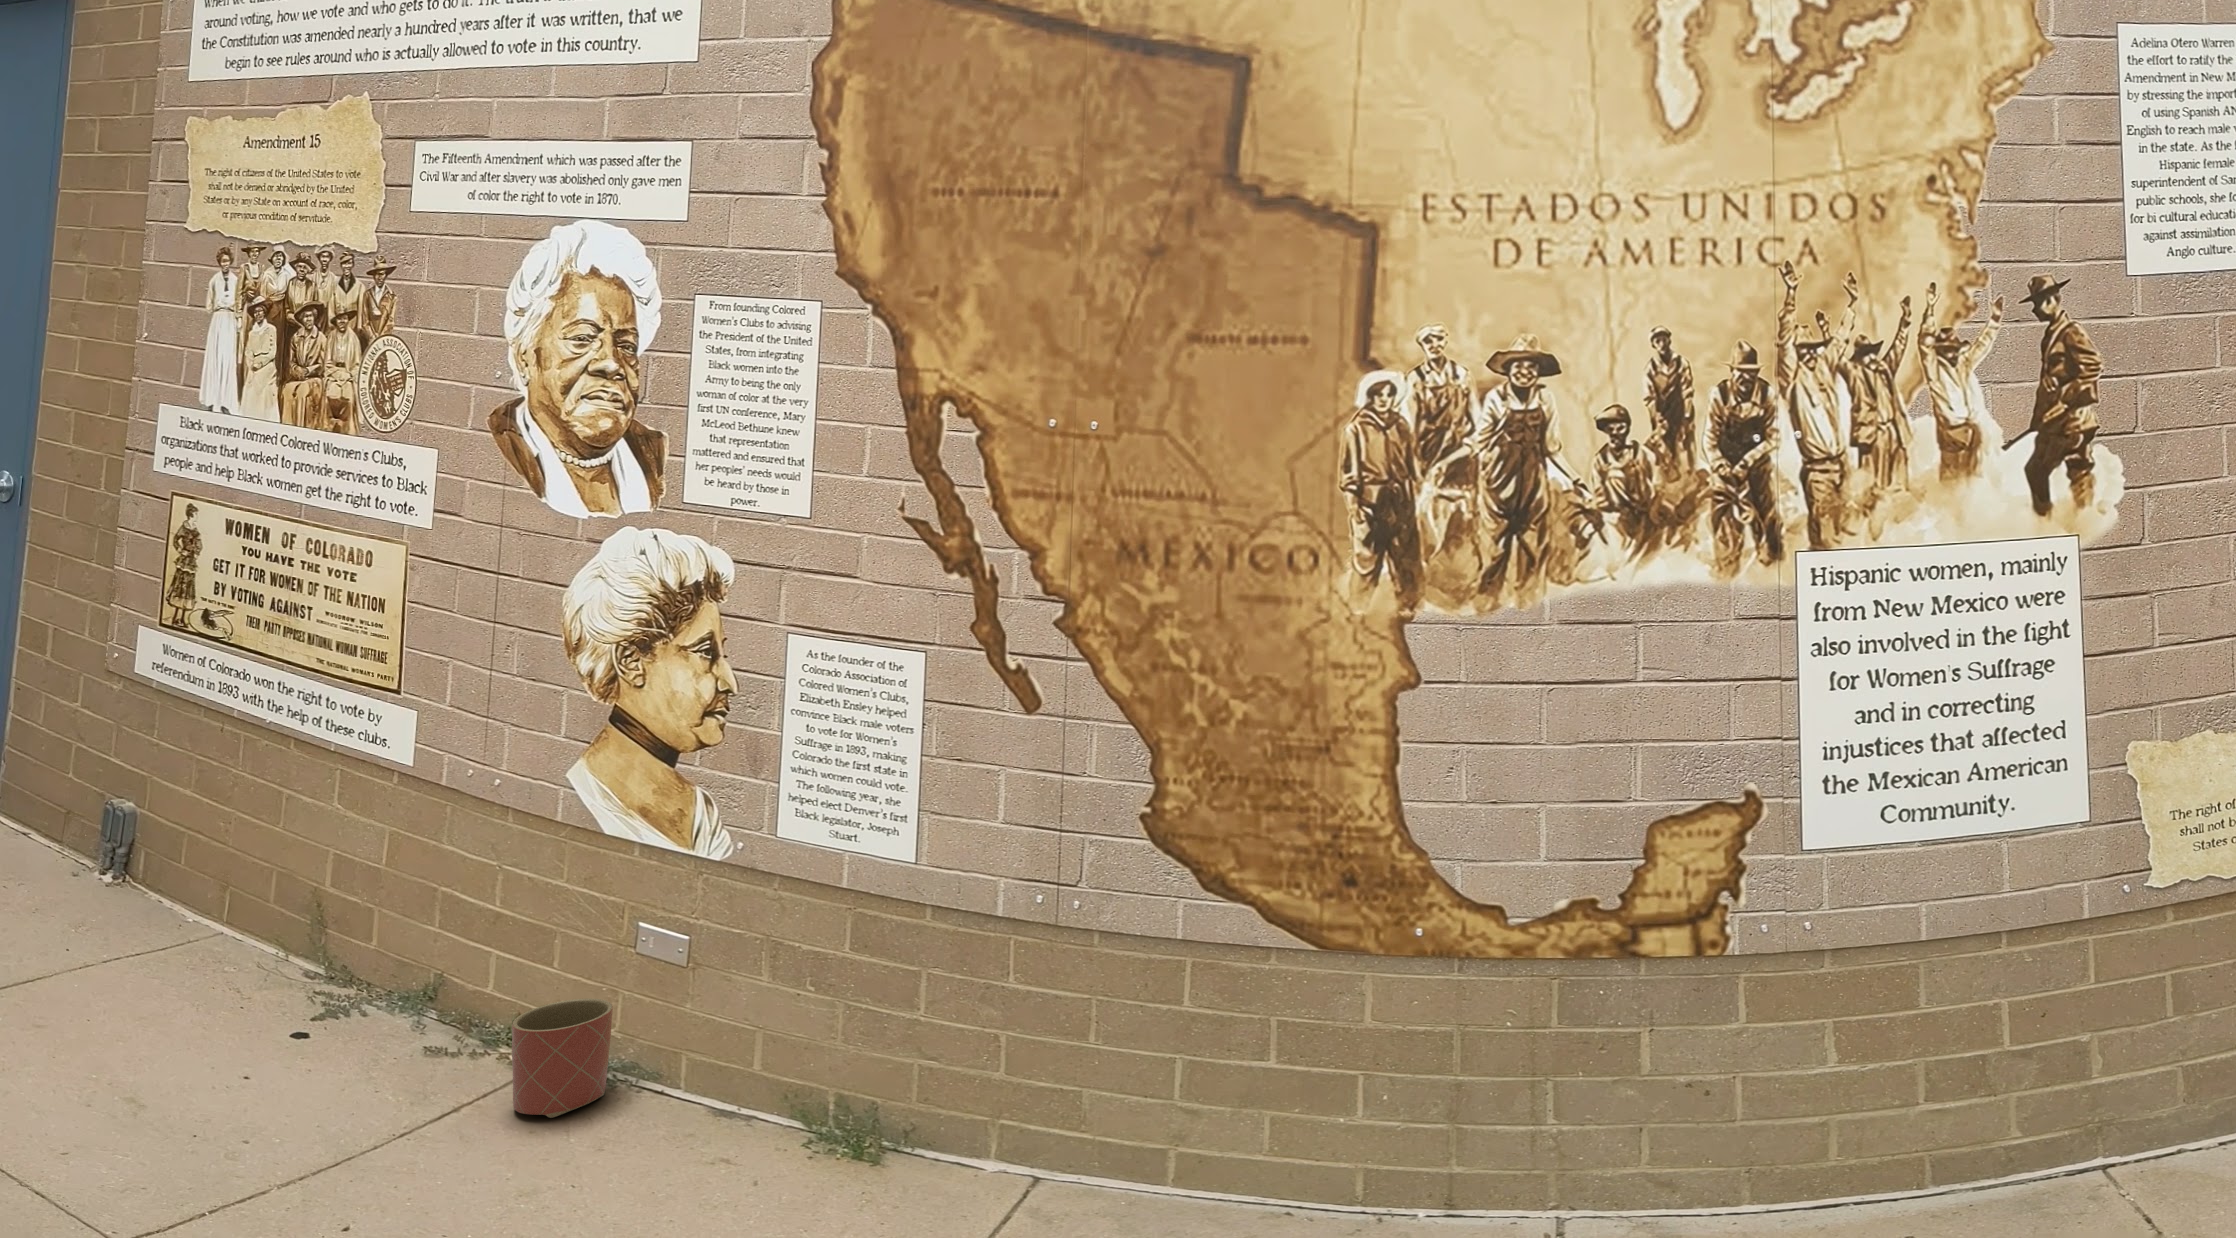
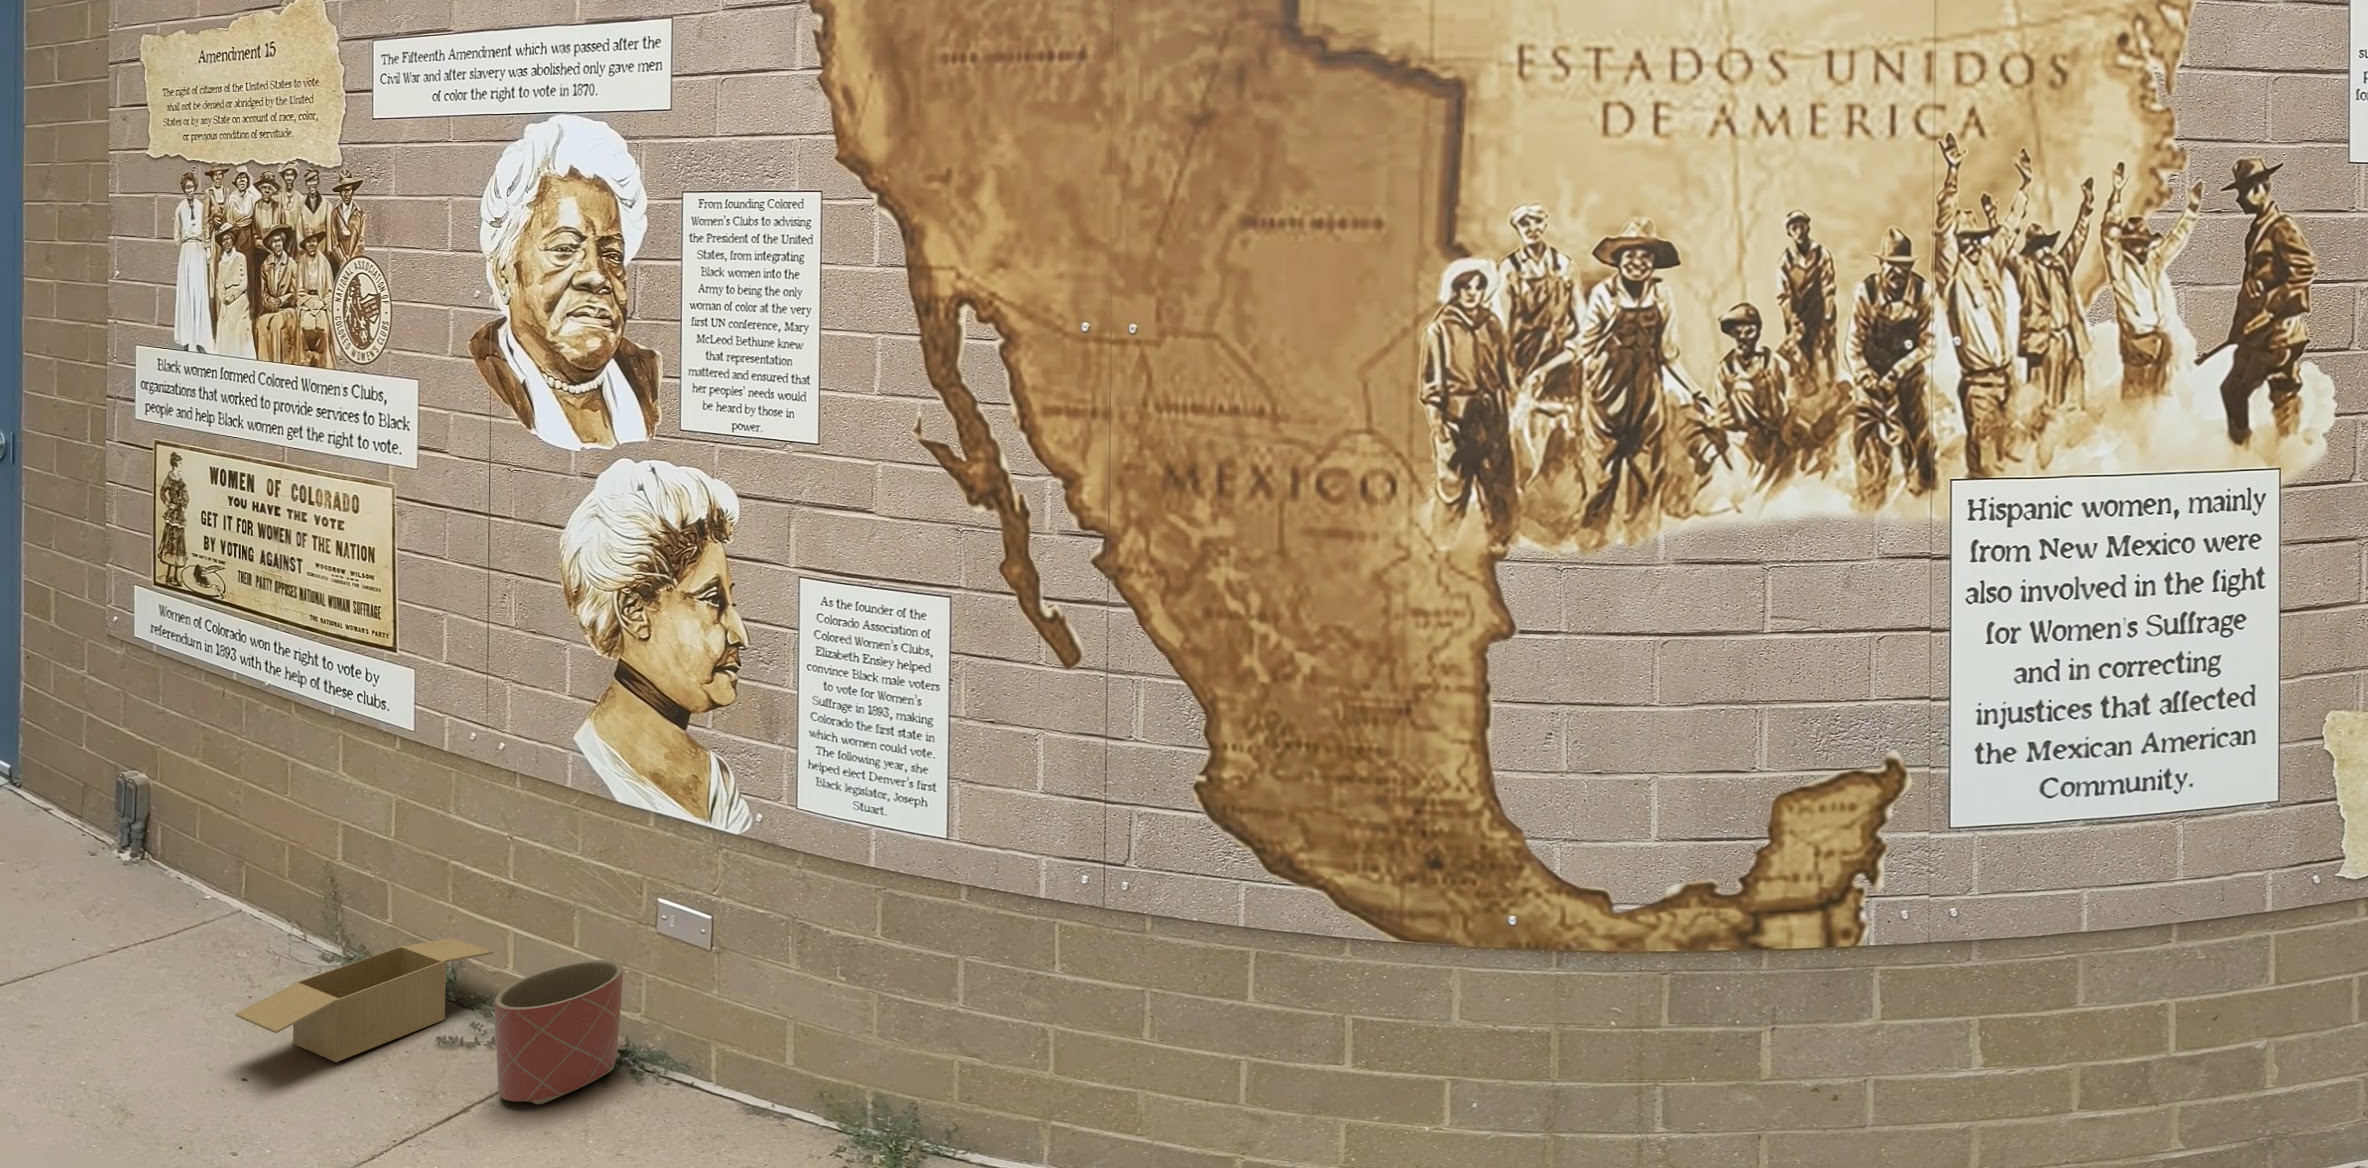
cardboard box: none [279,990,480,1086] -> present [235,938,493,1062]

